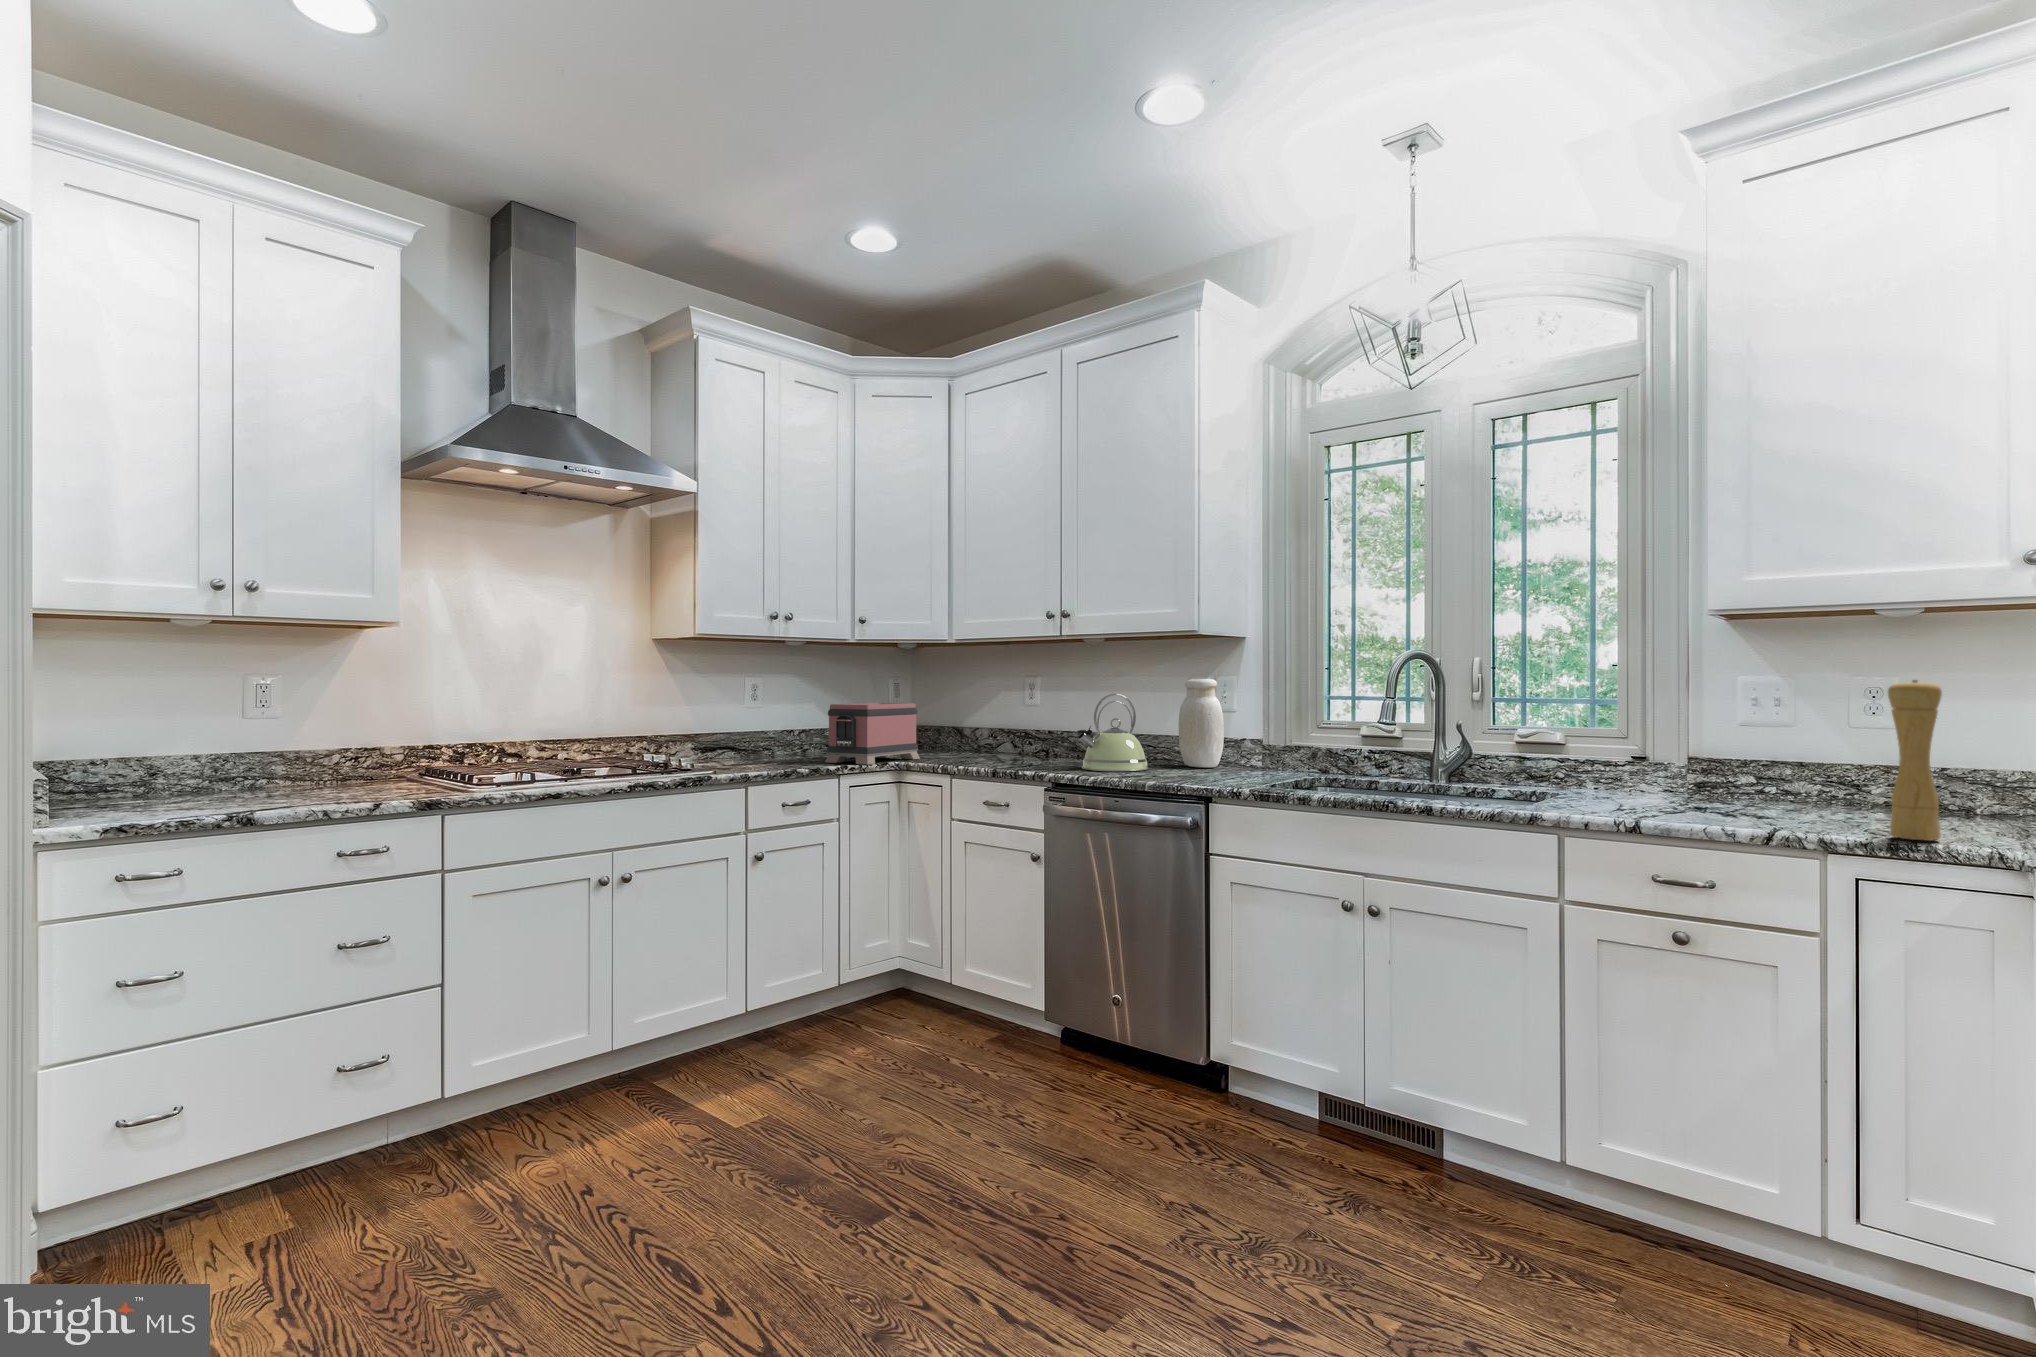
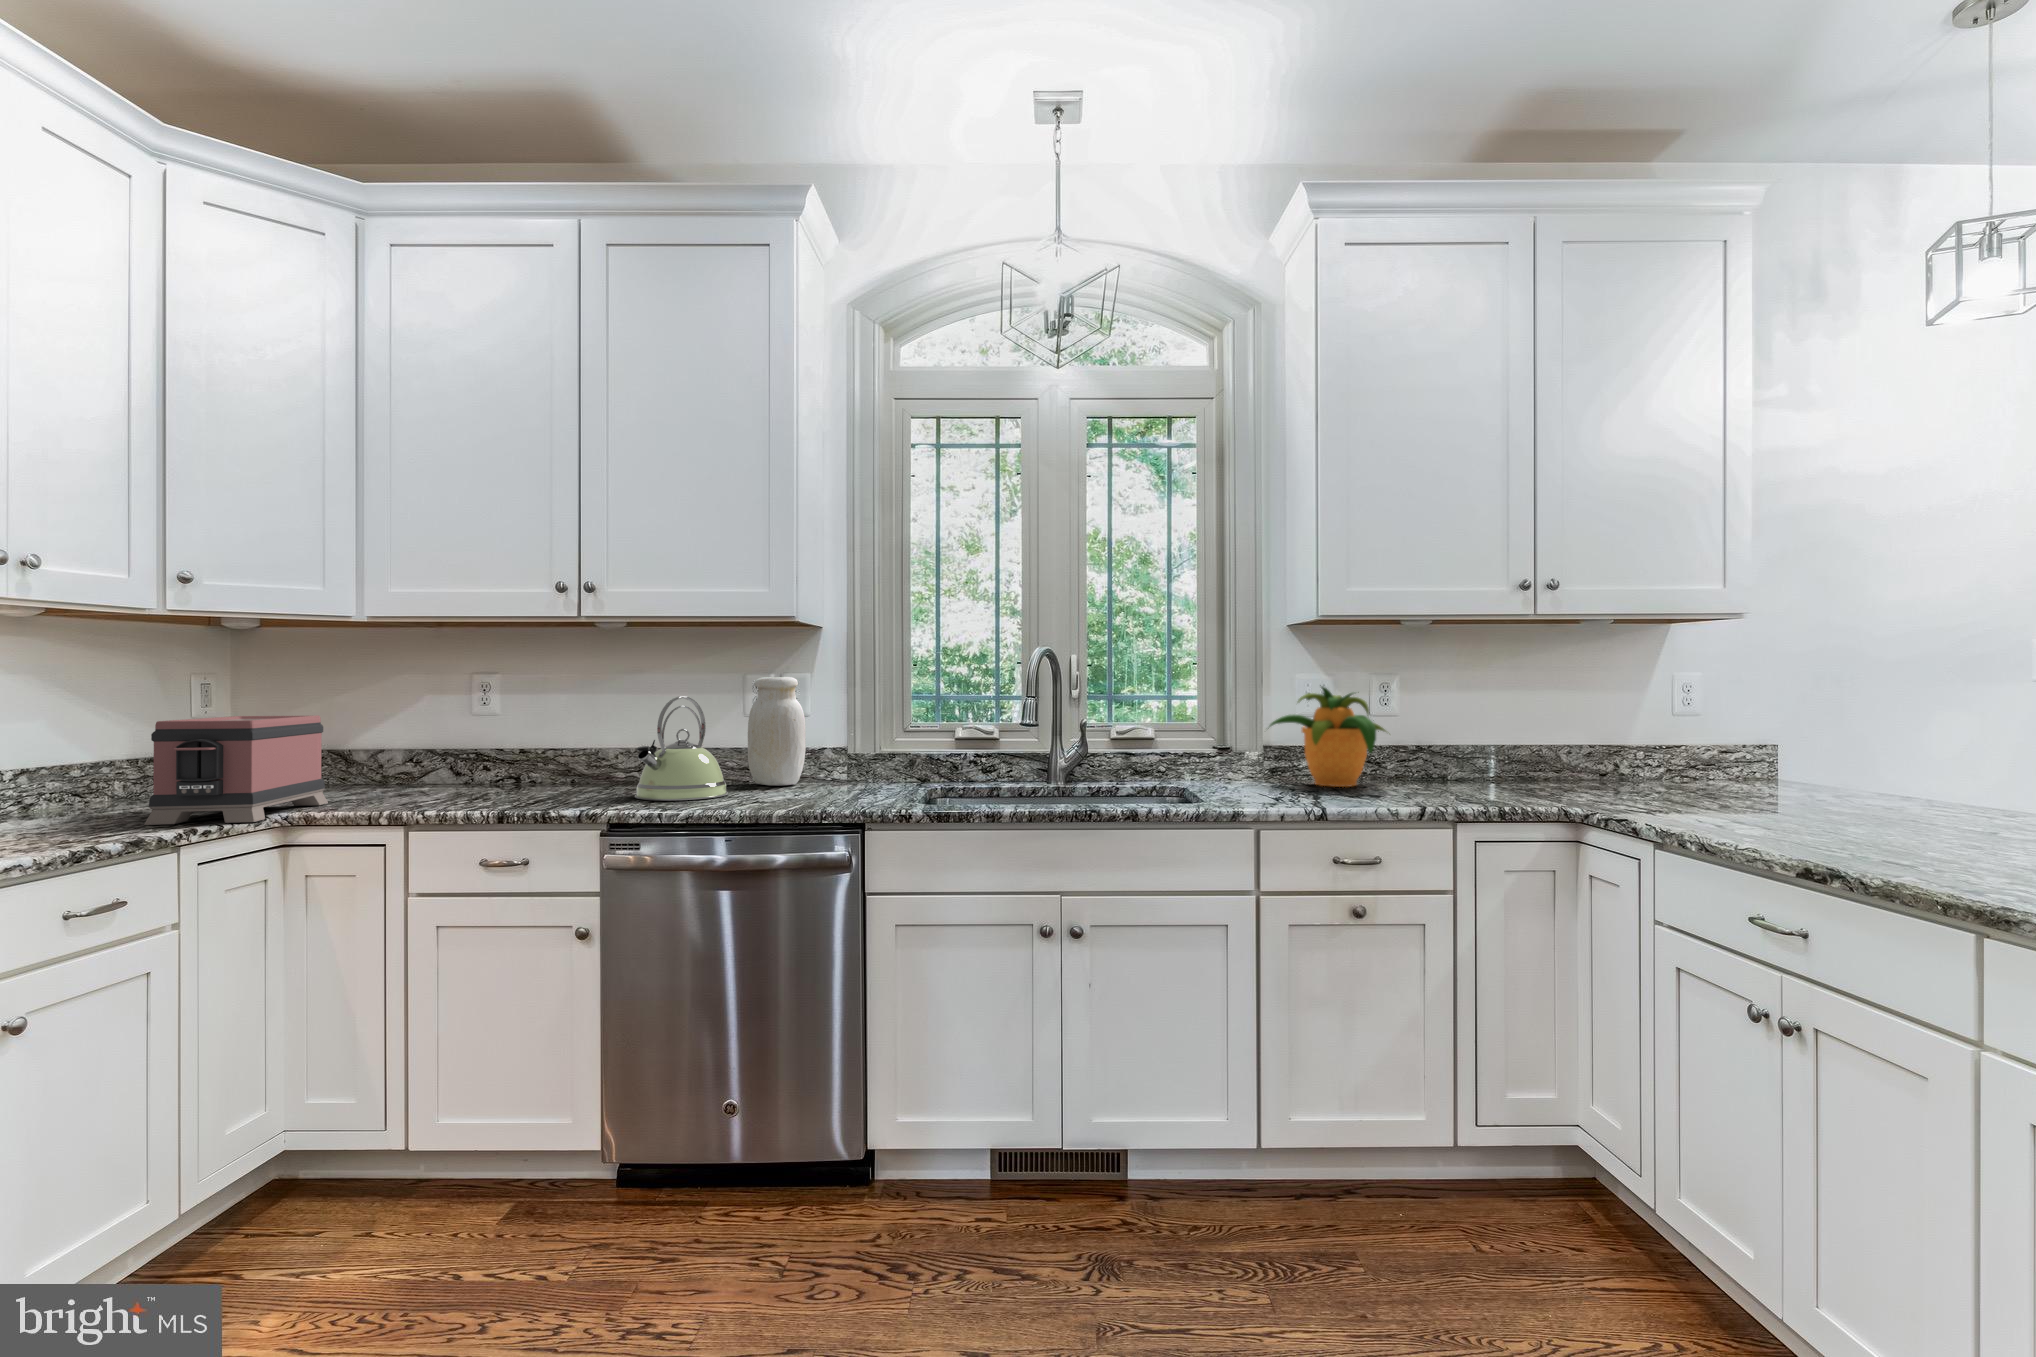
pepper mill: present [1888,680,1942,841] -> none [1489,678,1524,807]
potted plant: none [1683,688,1862,808] -> present [1269,687,1386,787]

